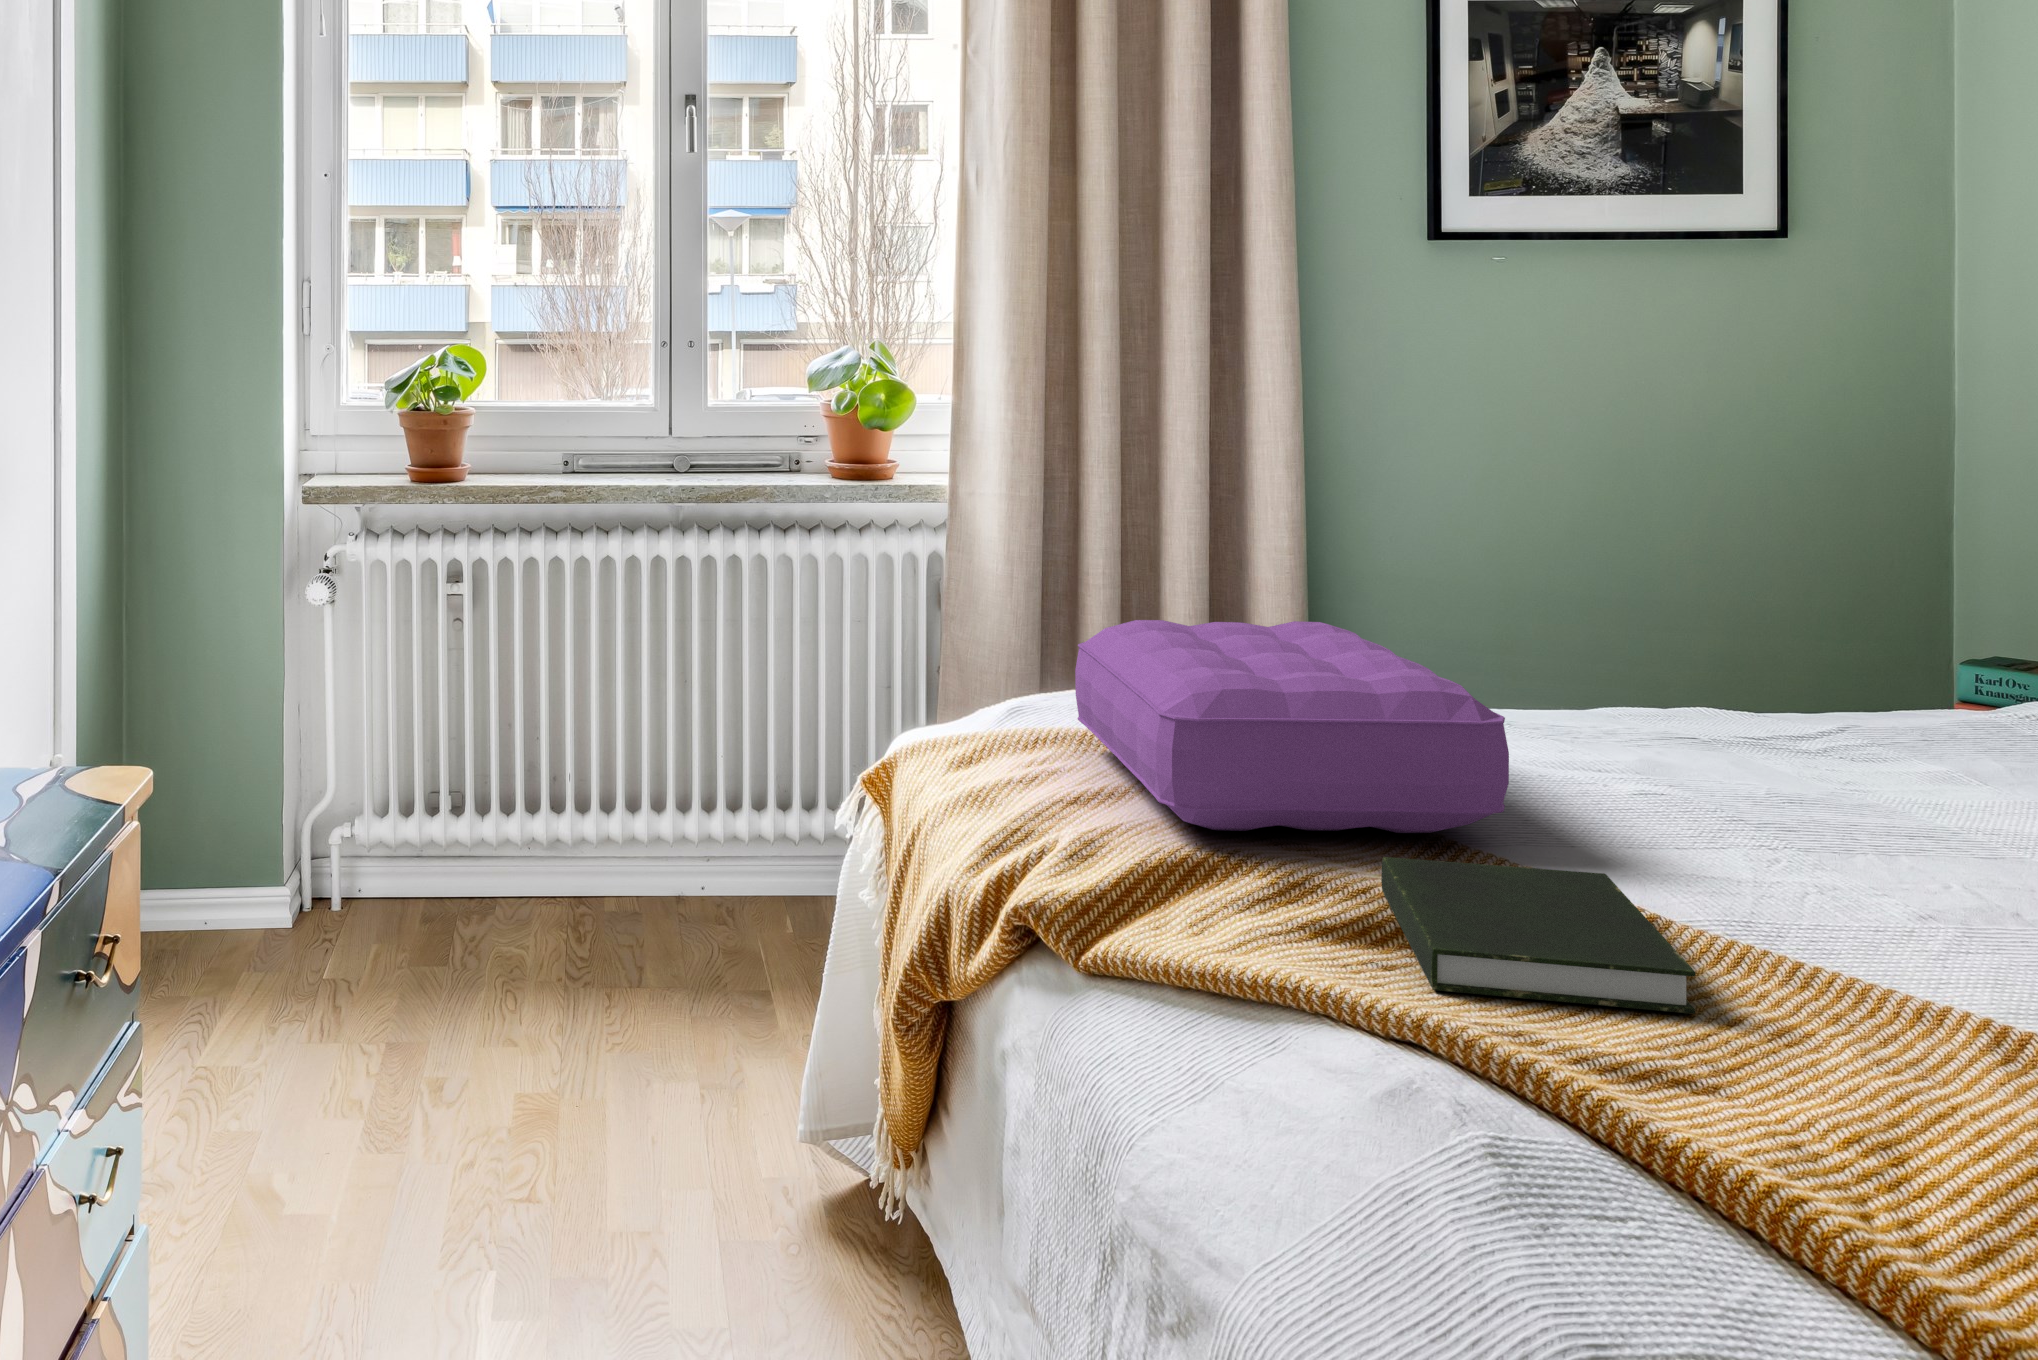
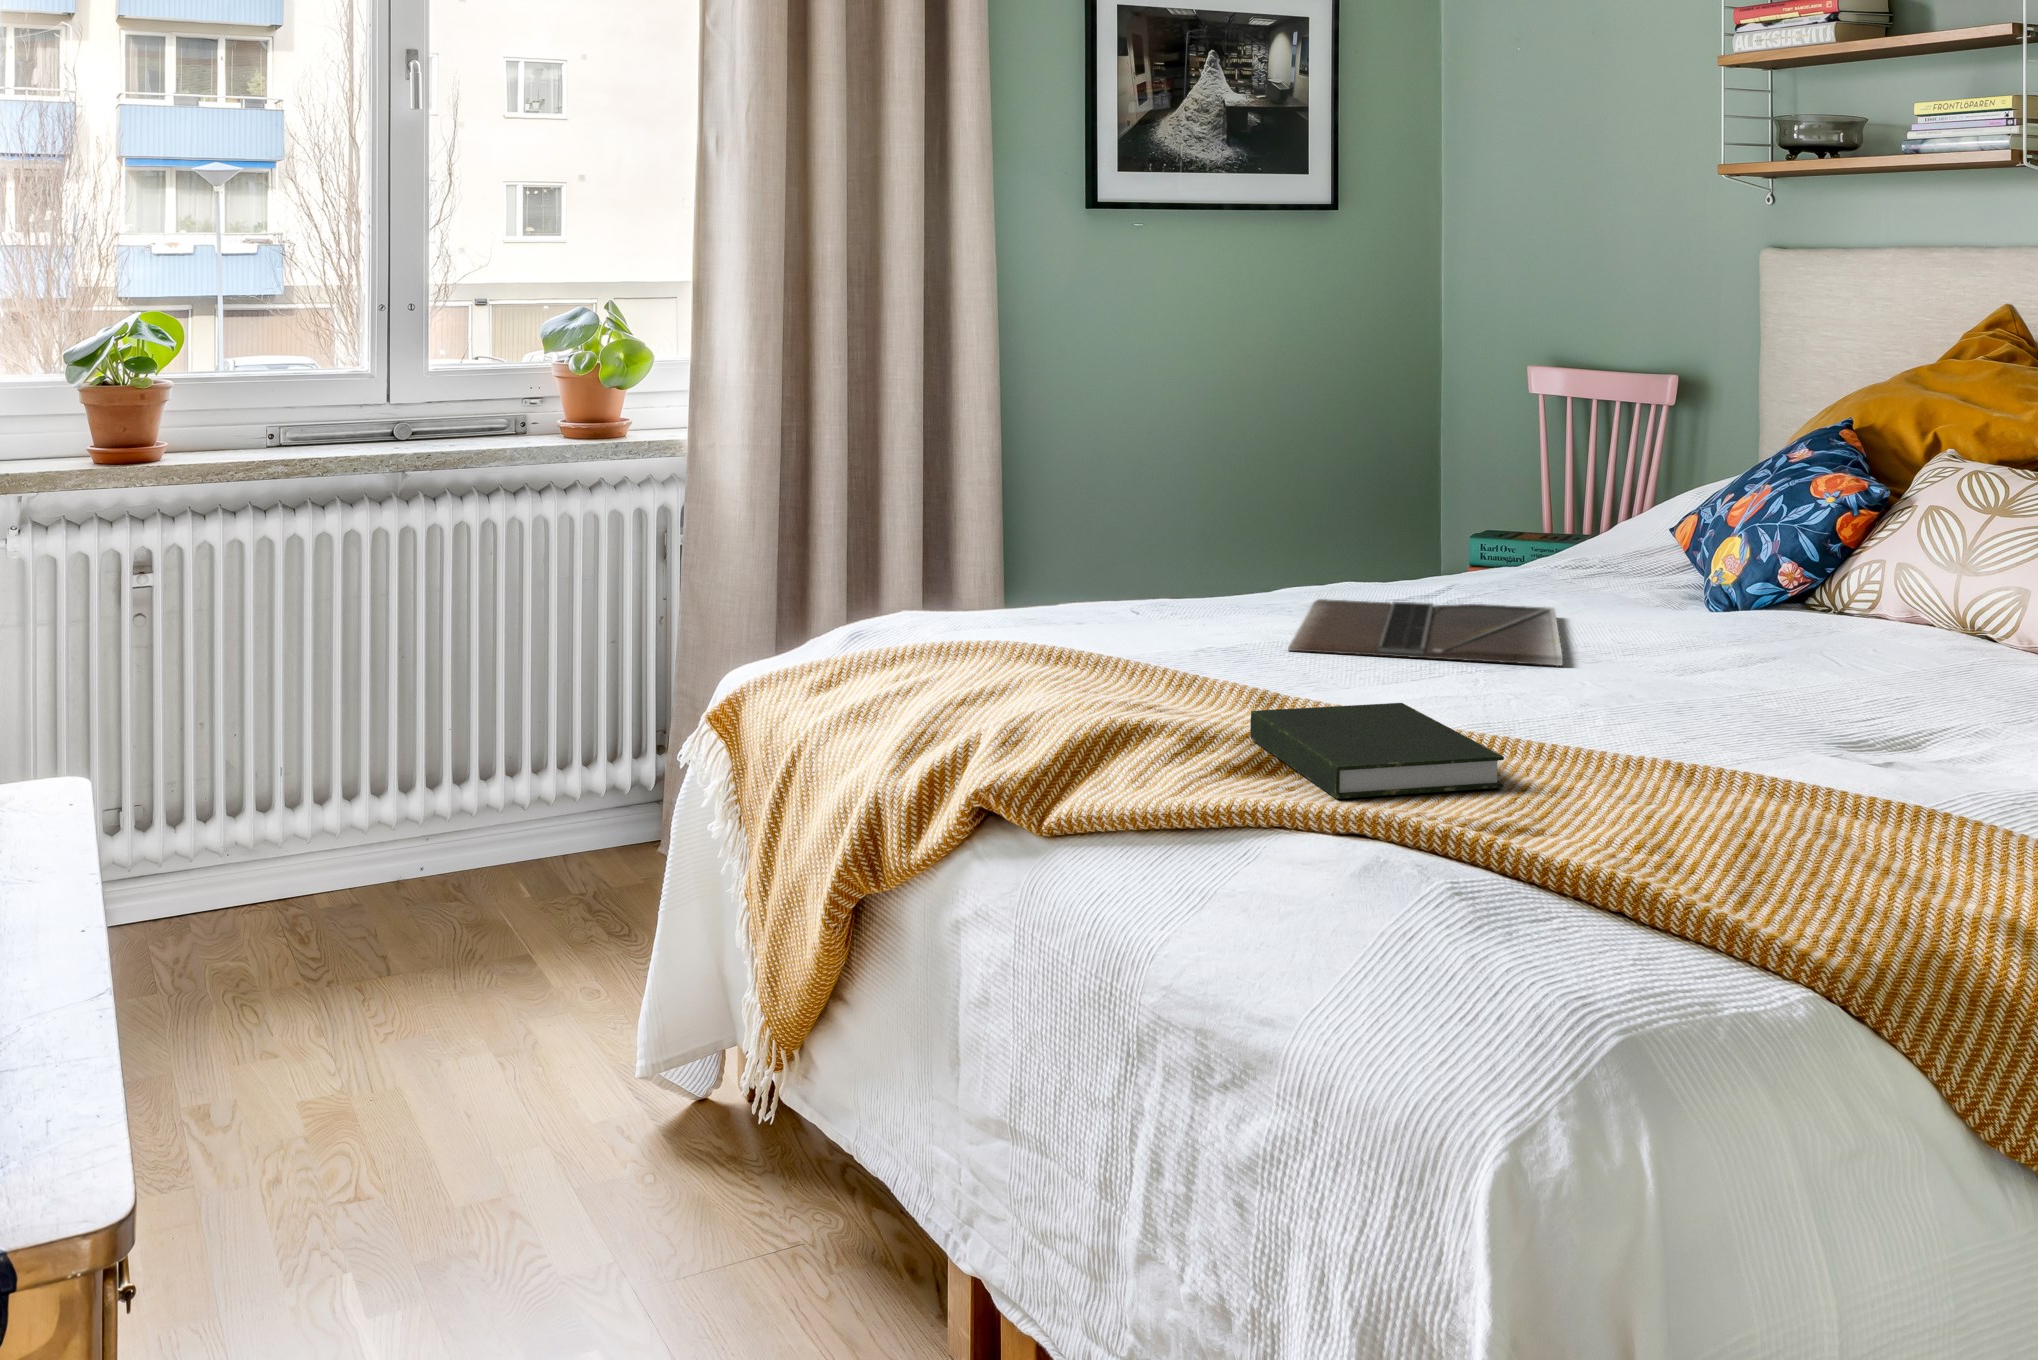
pillow: present [1075,620,1509,833] -> none [934,535,1313,711]
laptop: none [1533,720,1979,850] -> present [1288,599,1563,666]

